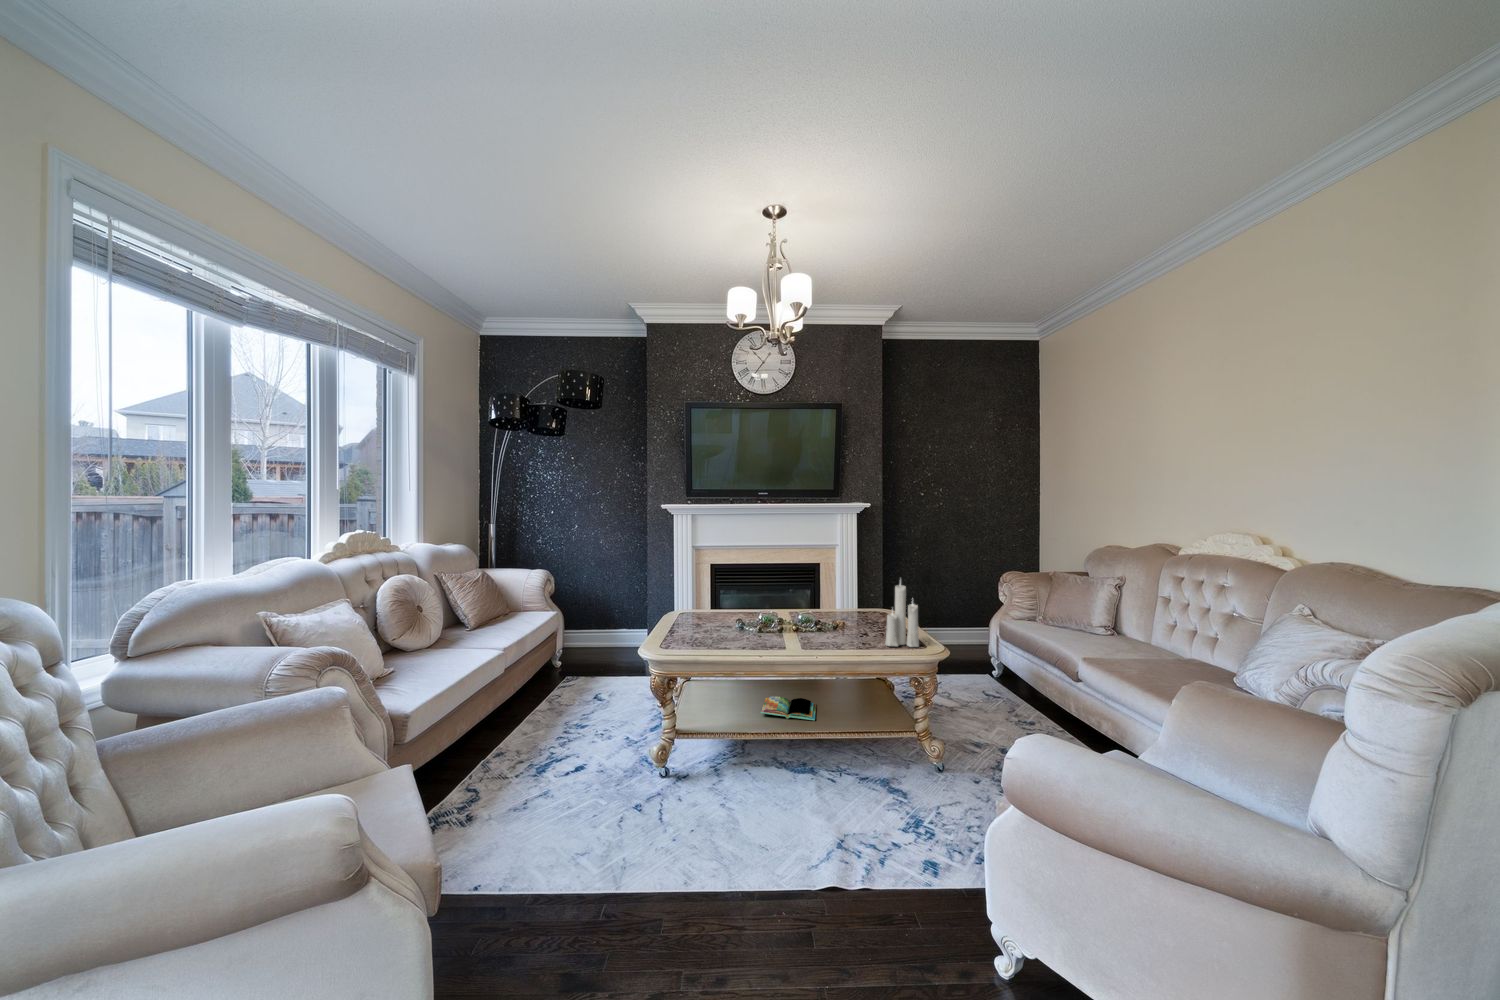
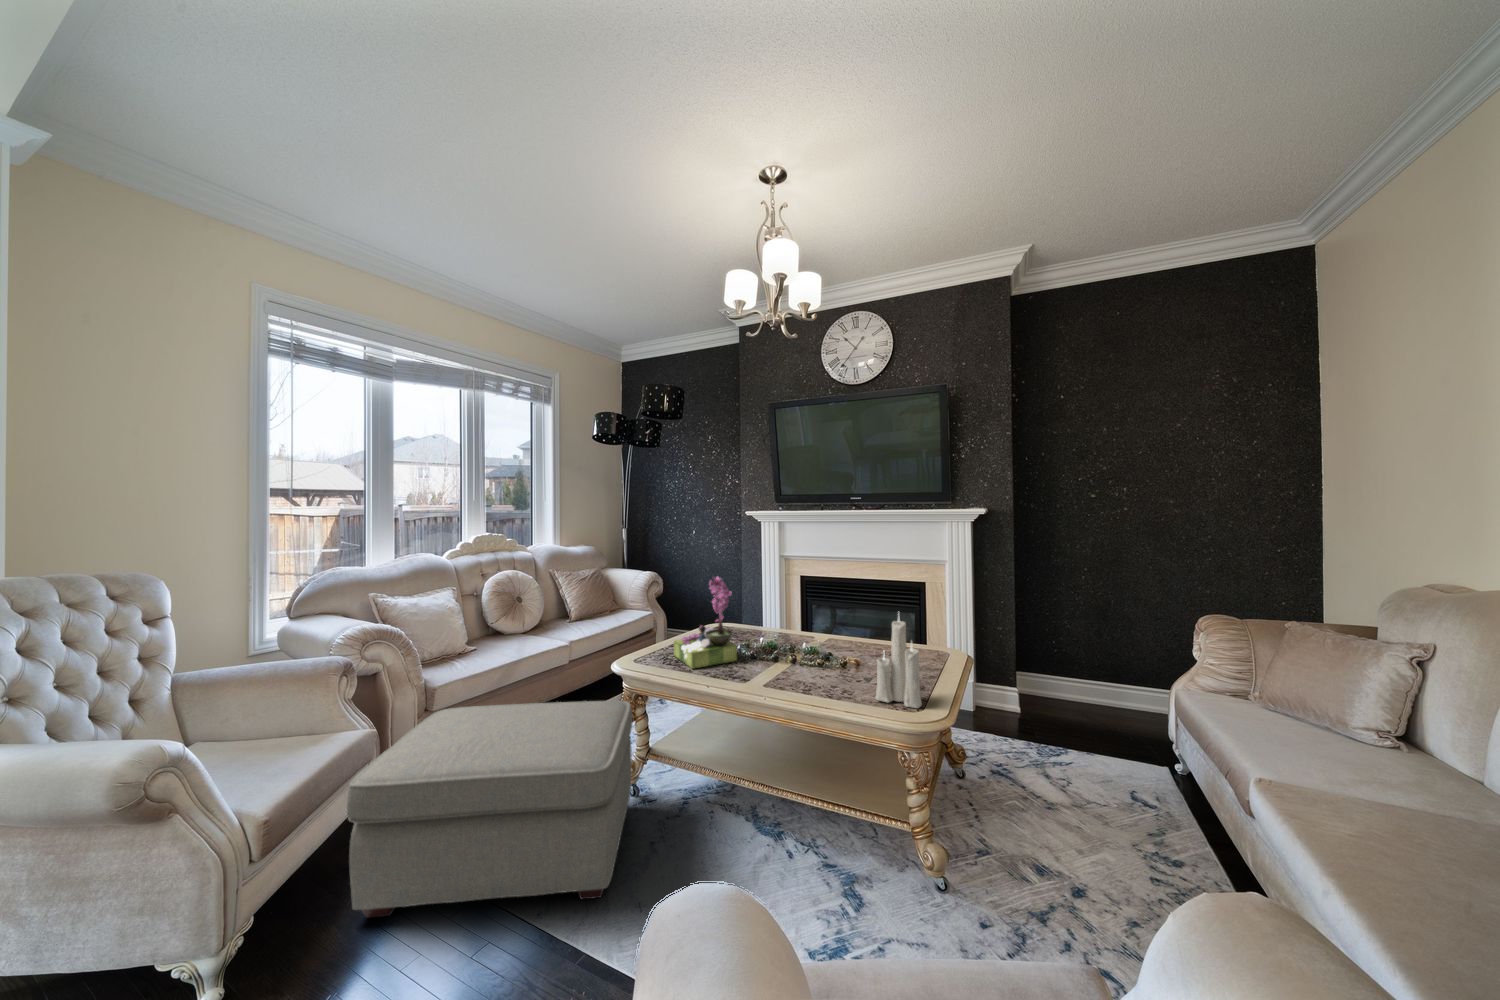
flower arrangement: none [683,562,744,647] -> present [674,577,737,669]
ottoman: none [474,685,738,945] -> present [347,701,633,917]
book: present [761,696,816,721] -> none [741,733,817,774]

